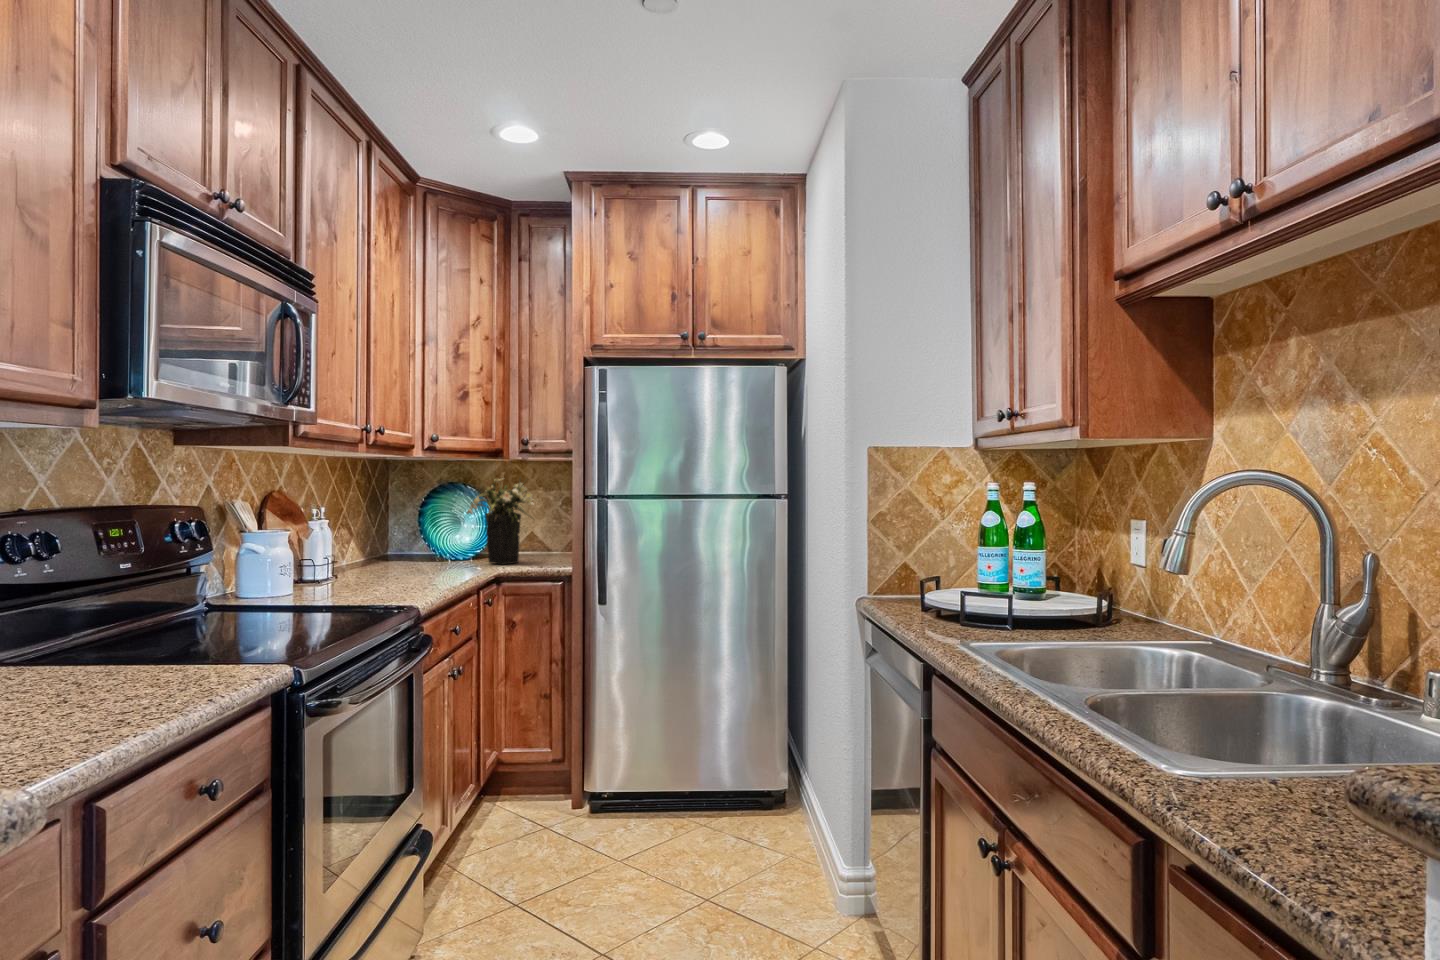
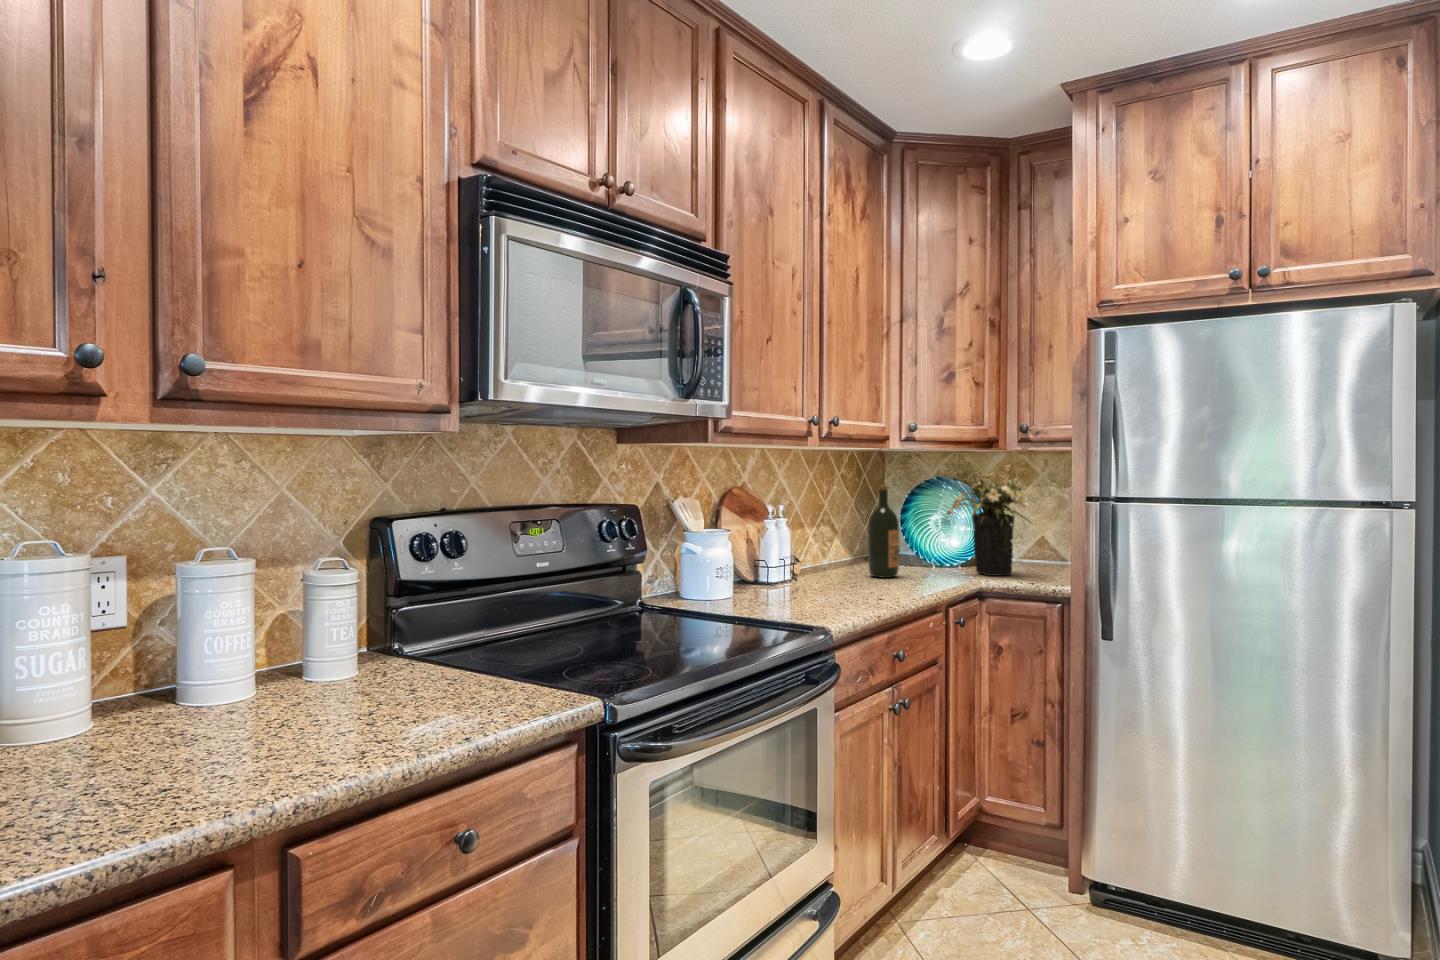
wine bottle: none [398,489,428,572] -> present [868,486,900,578]

